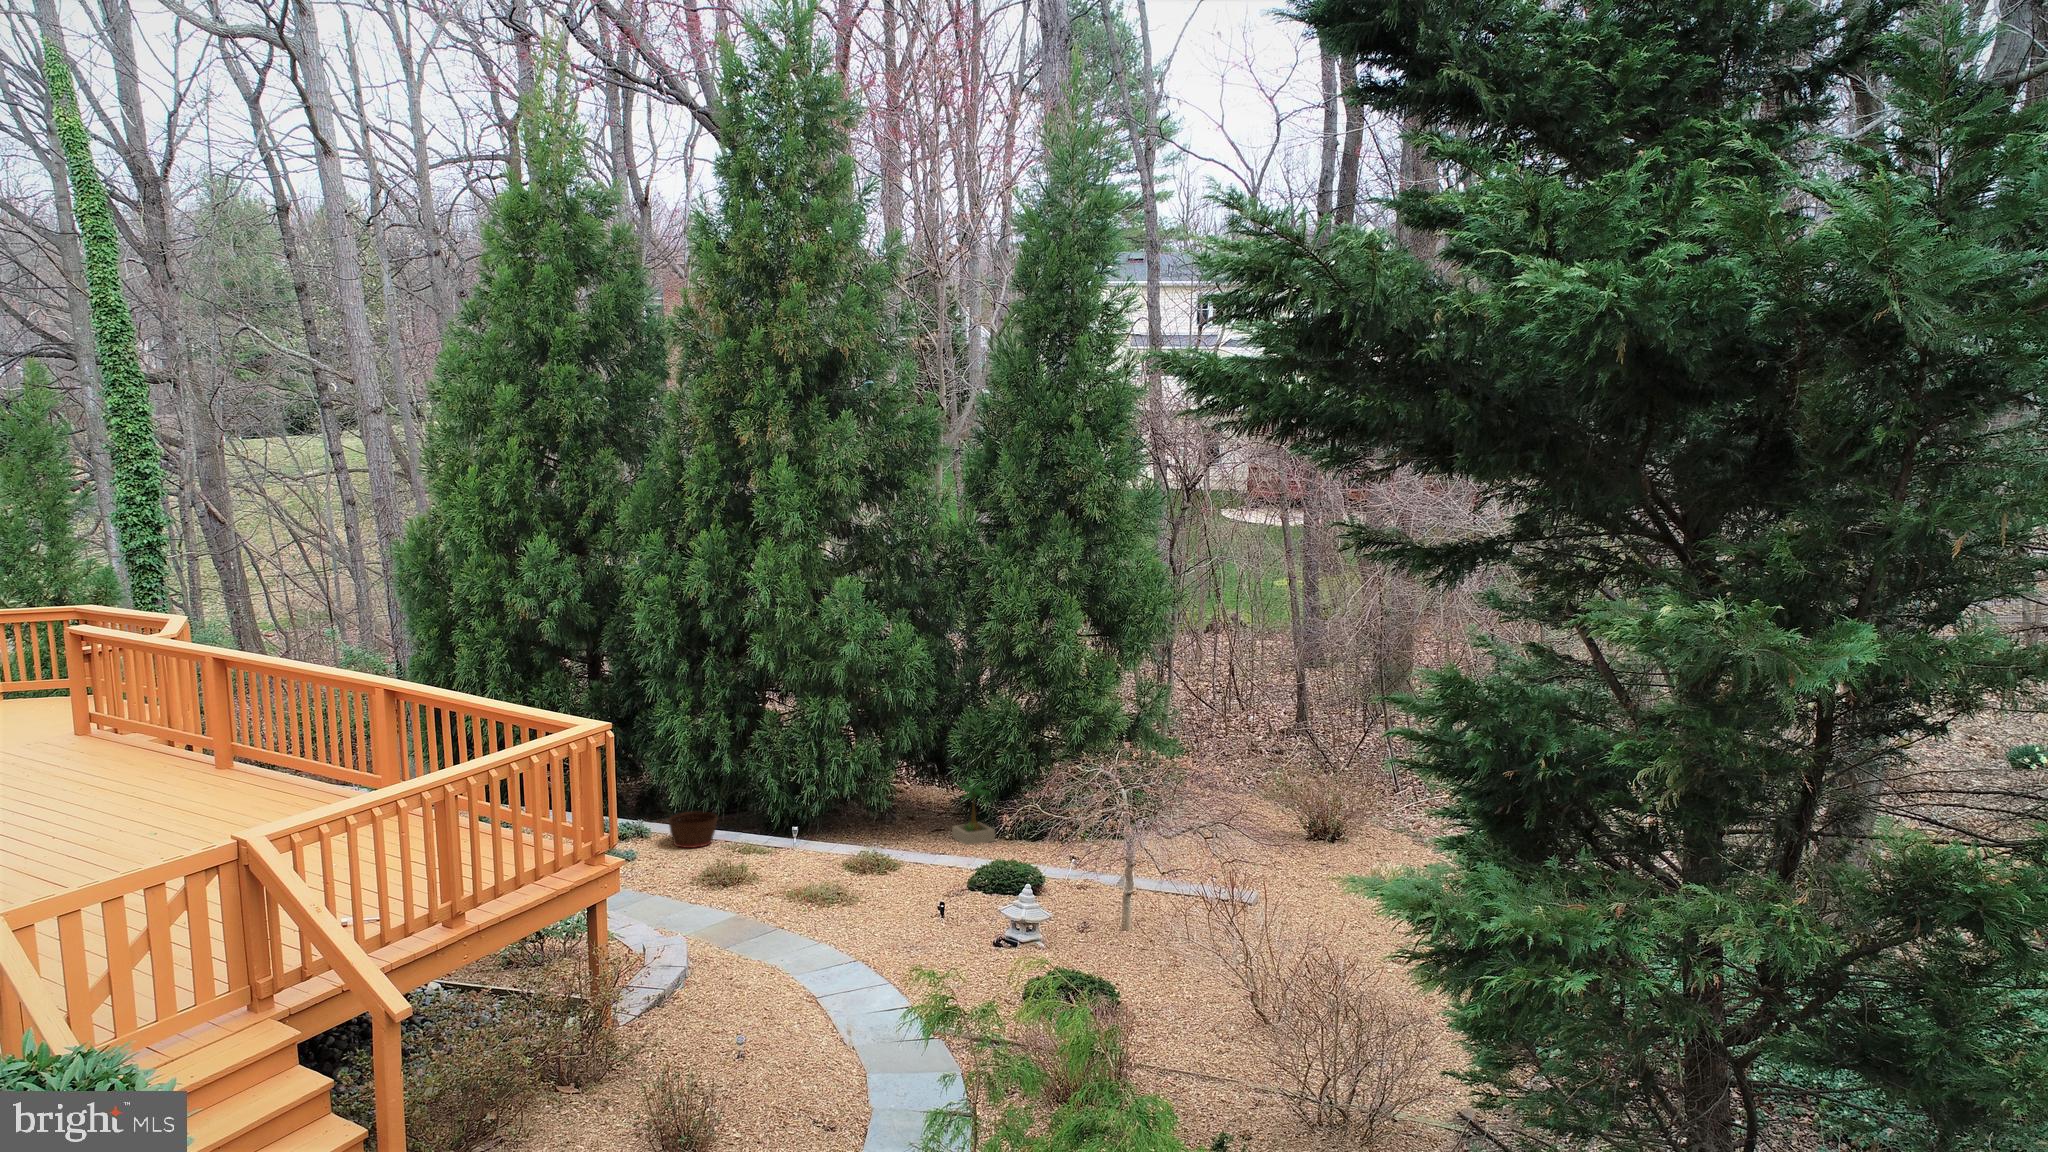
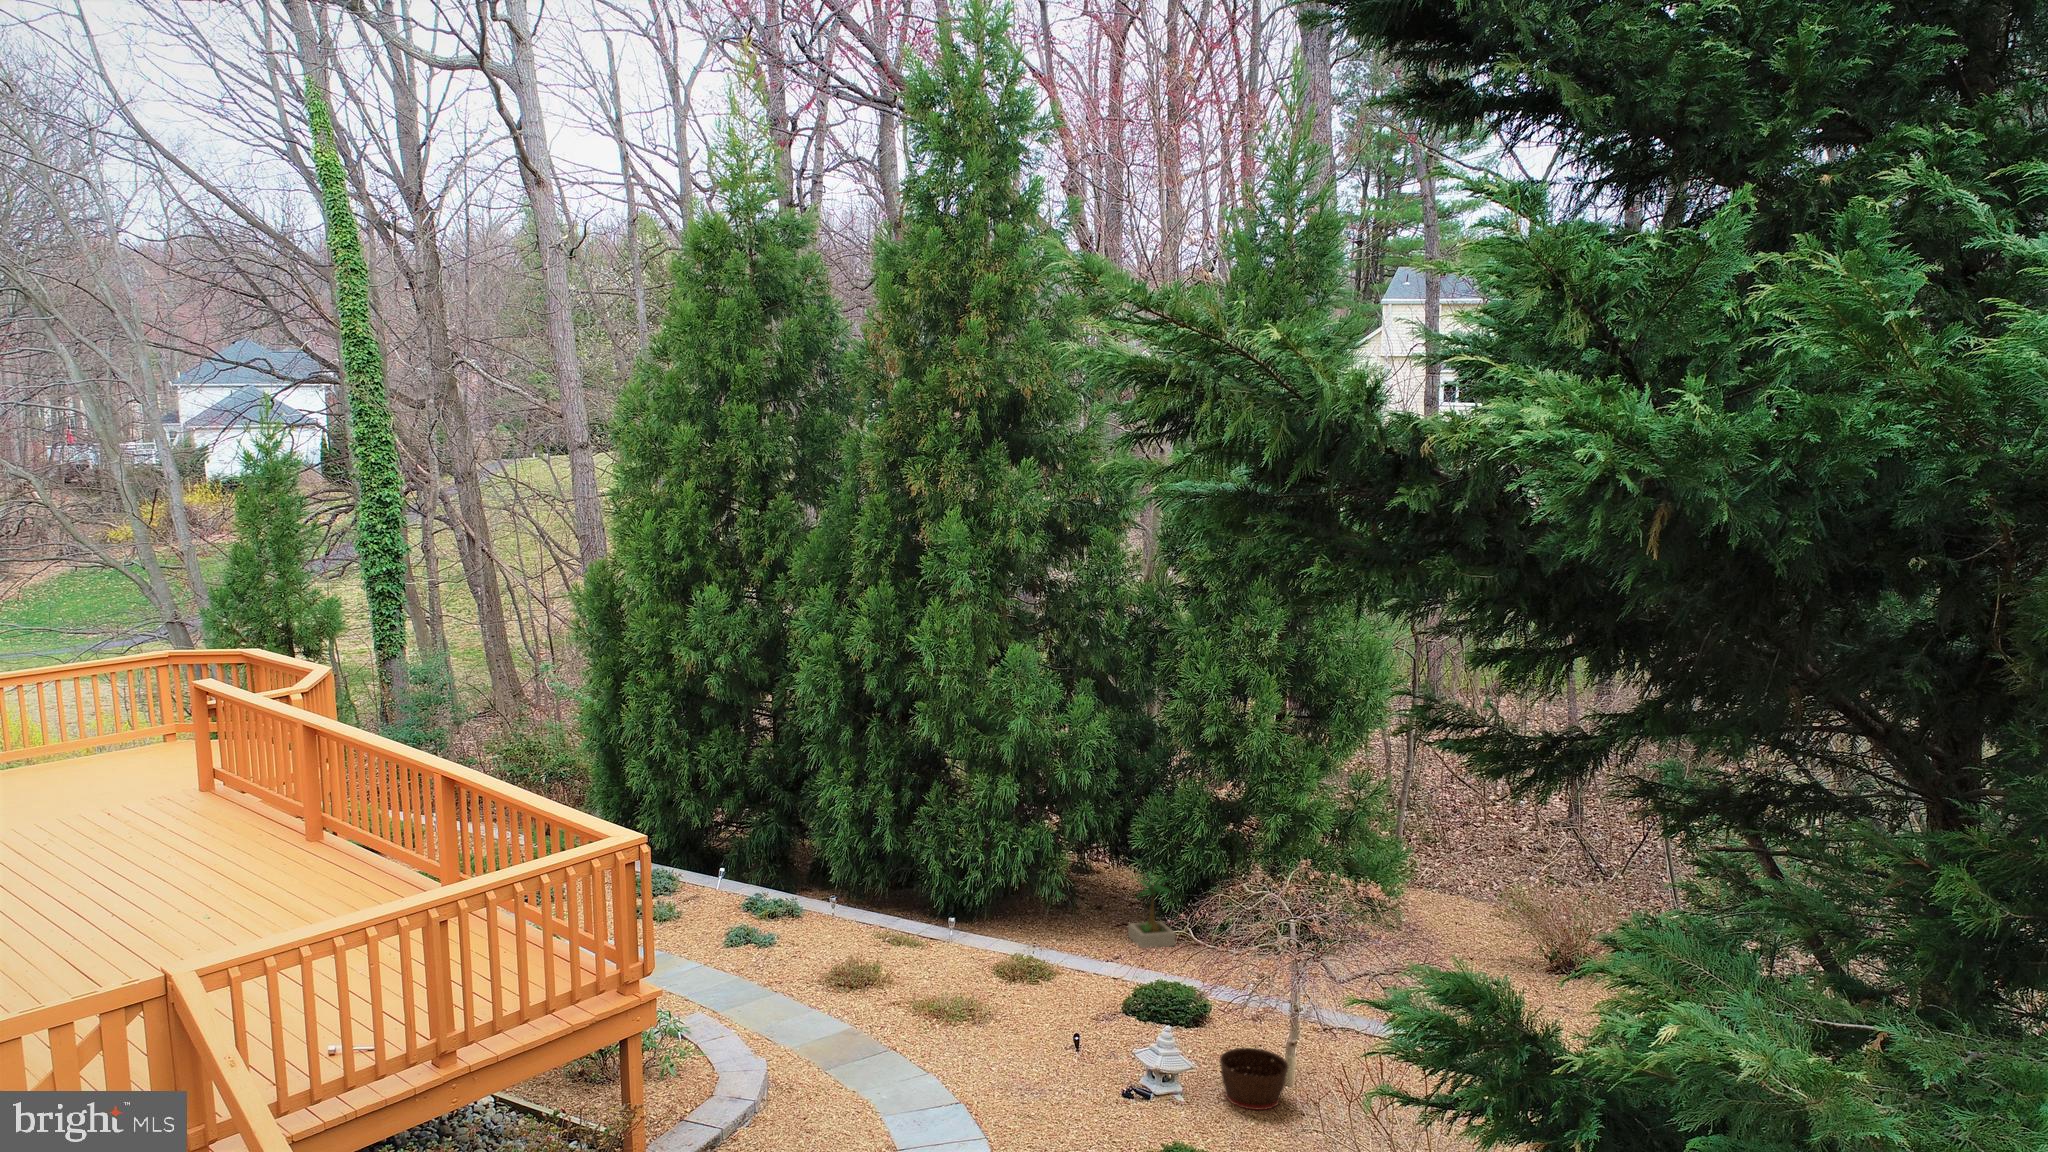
basket: present [668,812,718,848] -> present [1220,1047,1288,1110]

